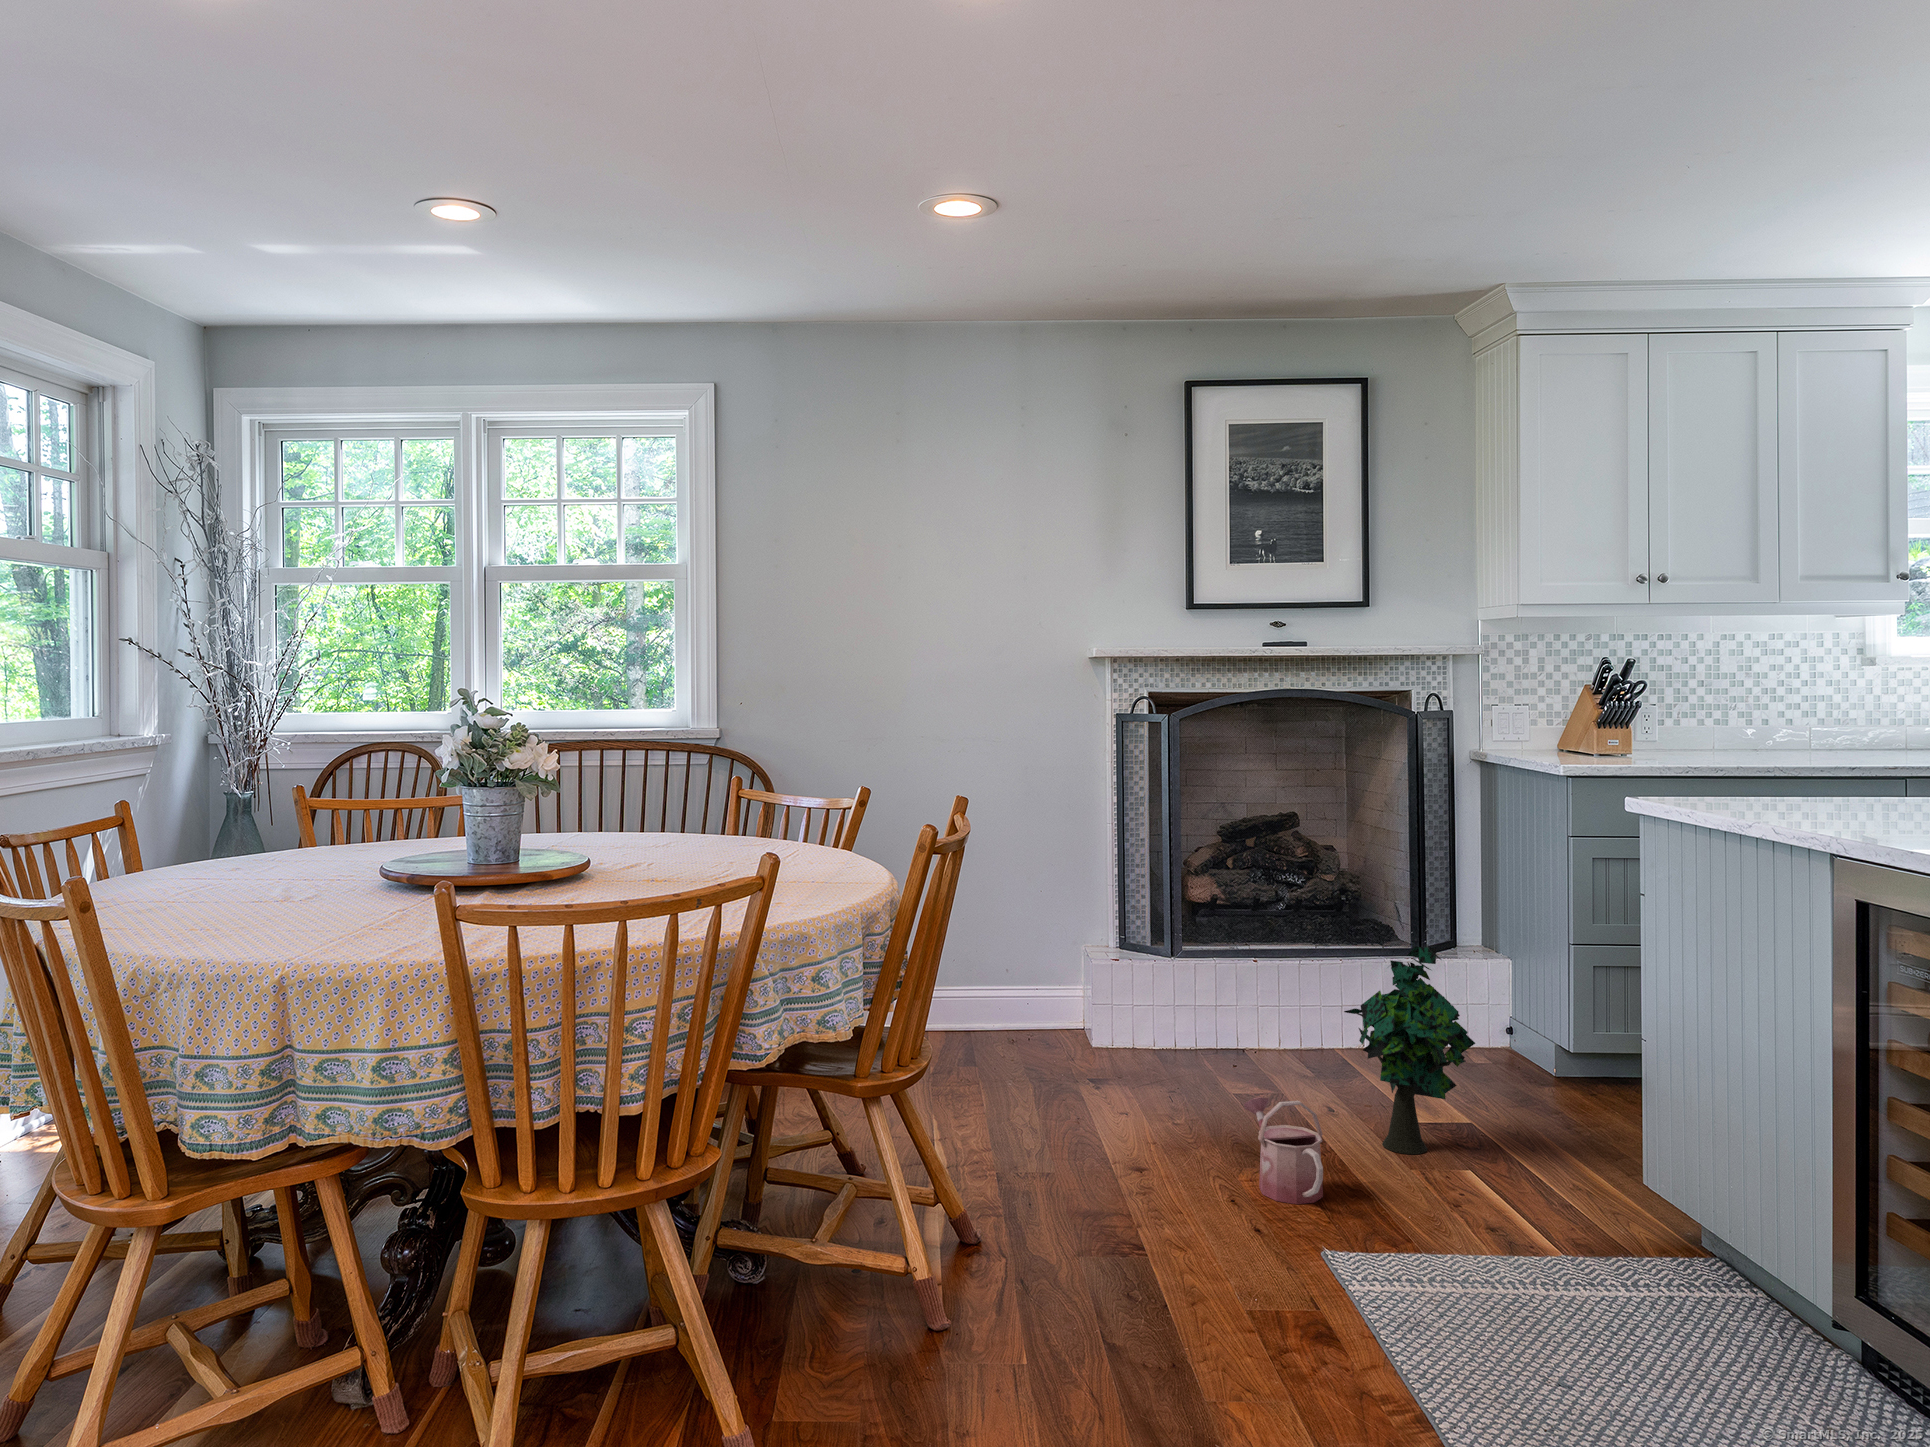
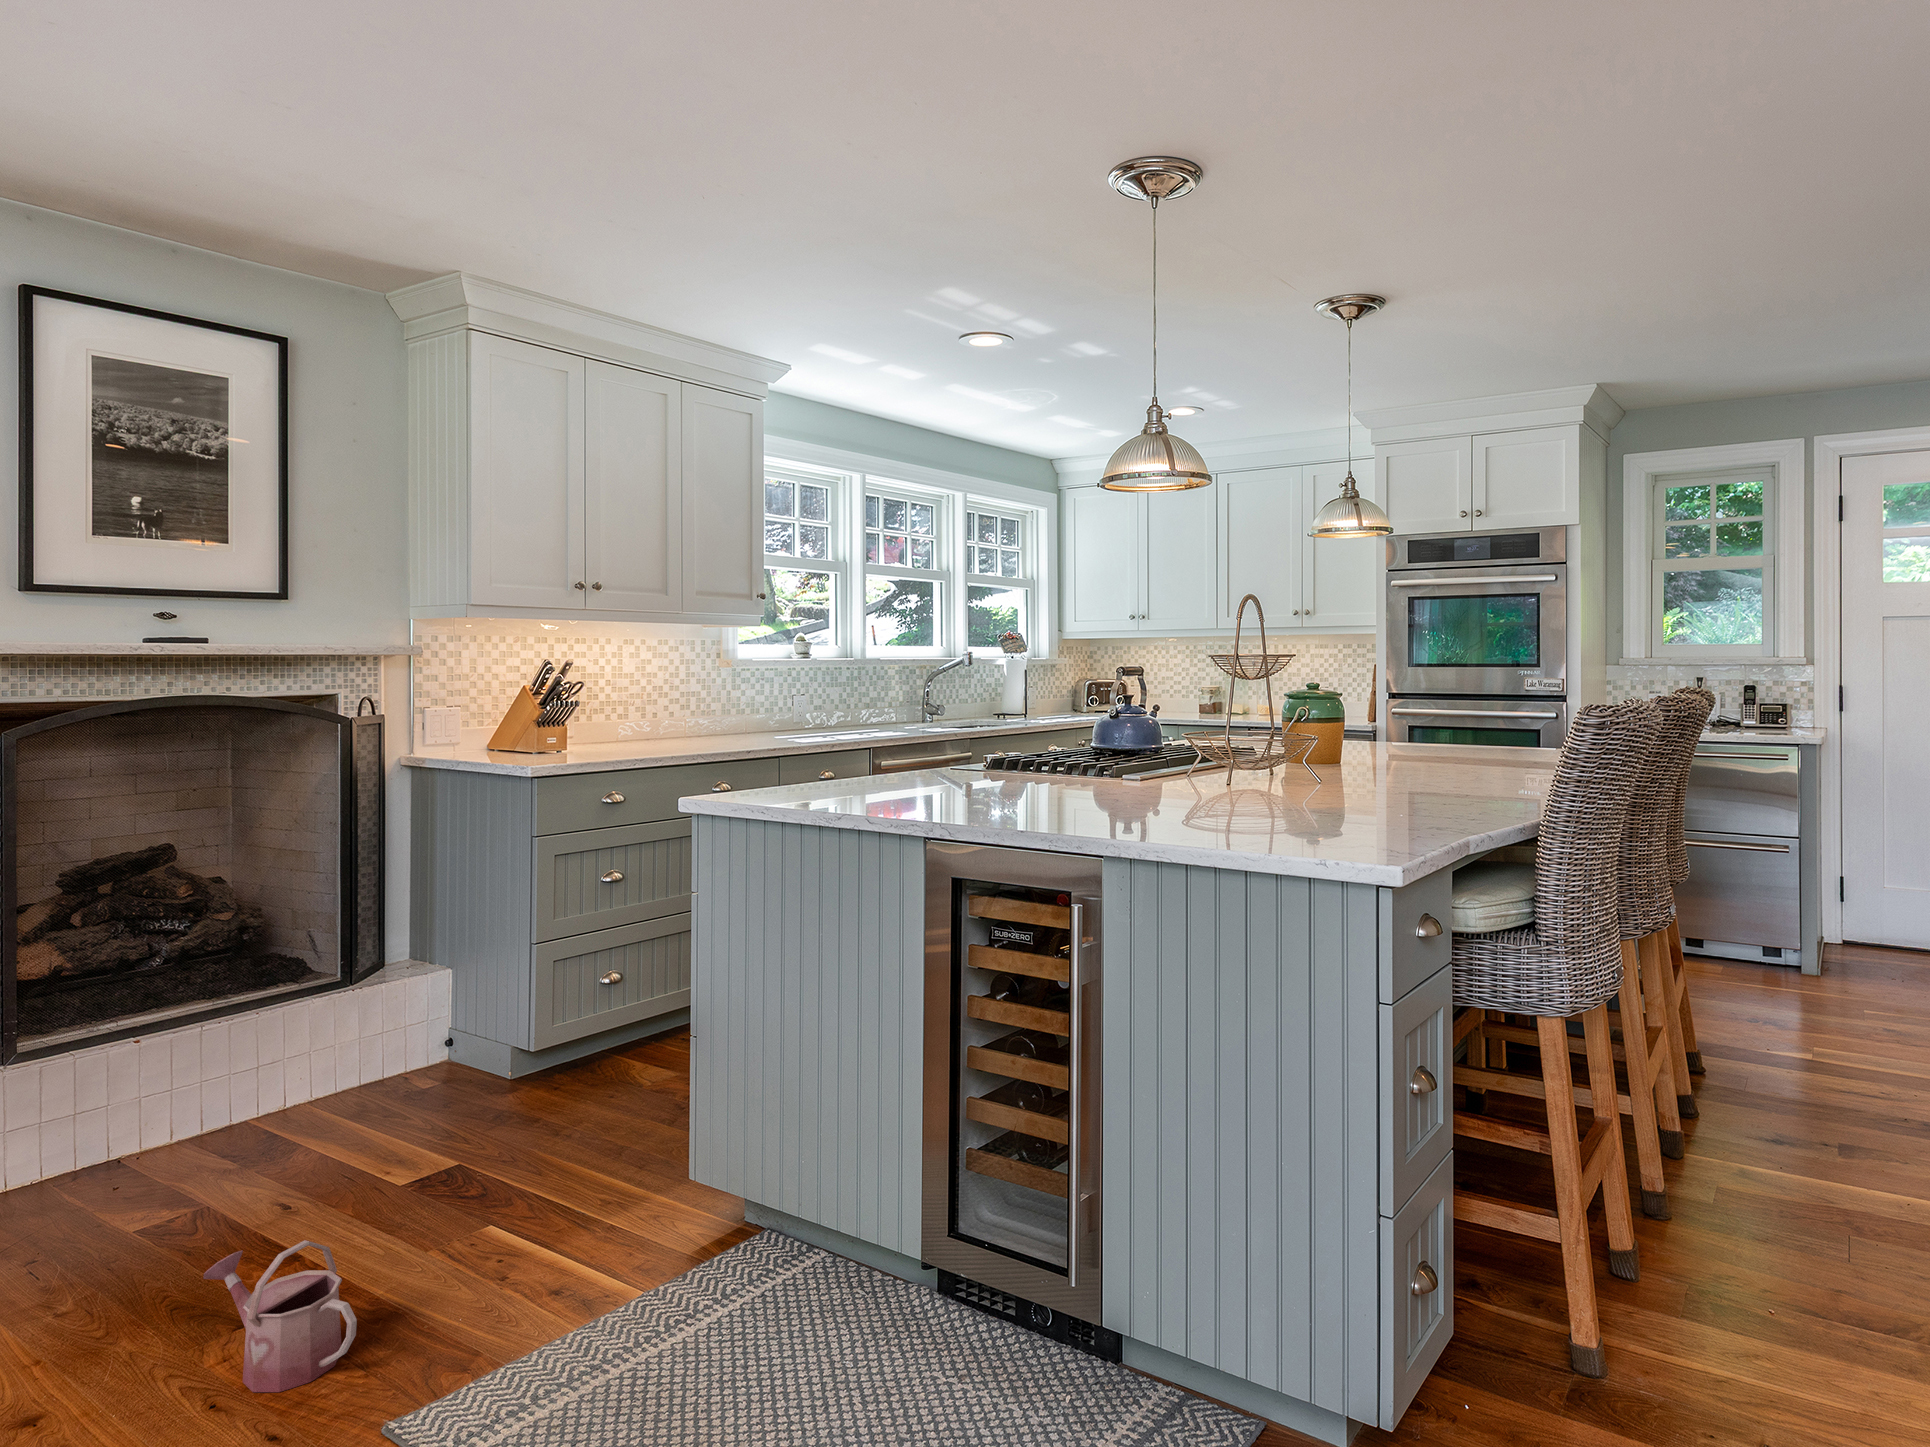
decorative plant: present [1344,946,1475,1154] -> none [324,989,489,1242]

